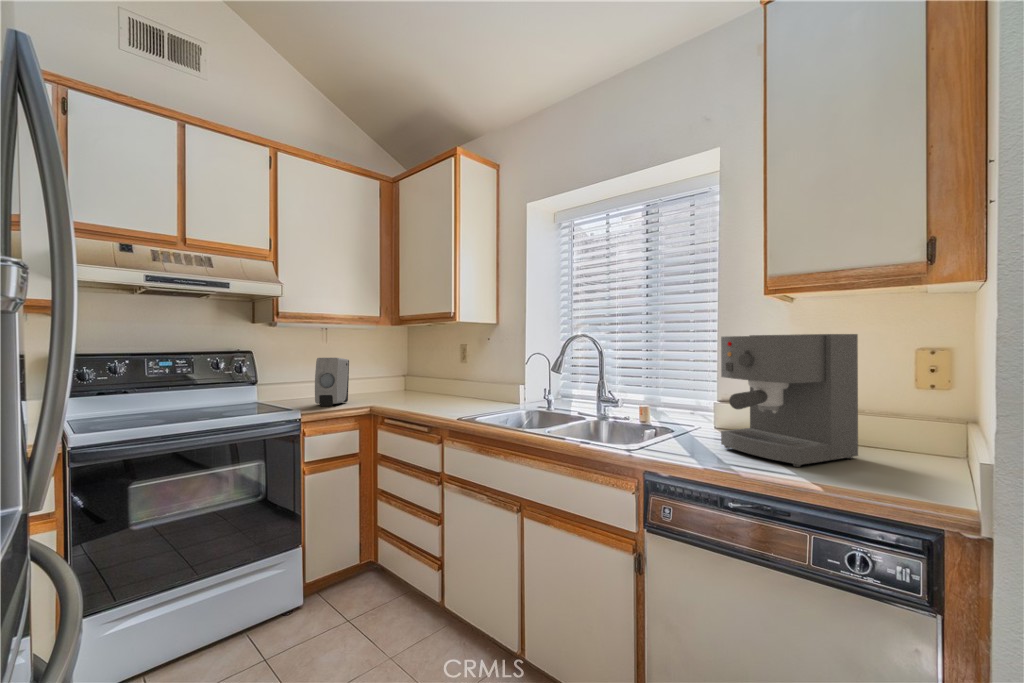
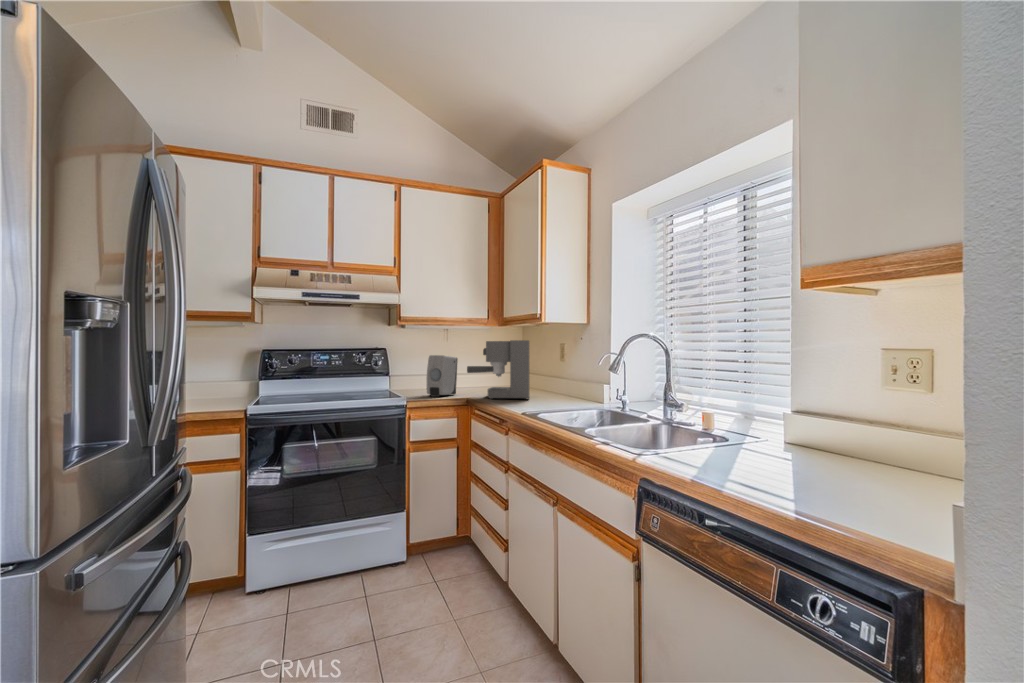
coffee maker: present [721,334,858,467] -> present [467,340,529,399]

